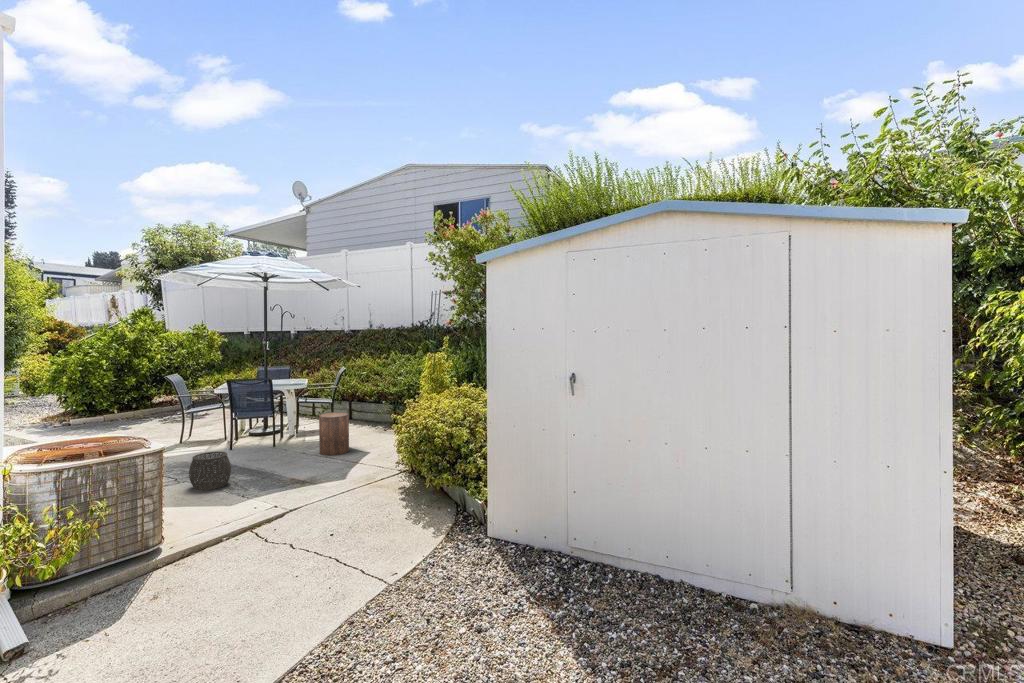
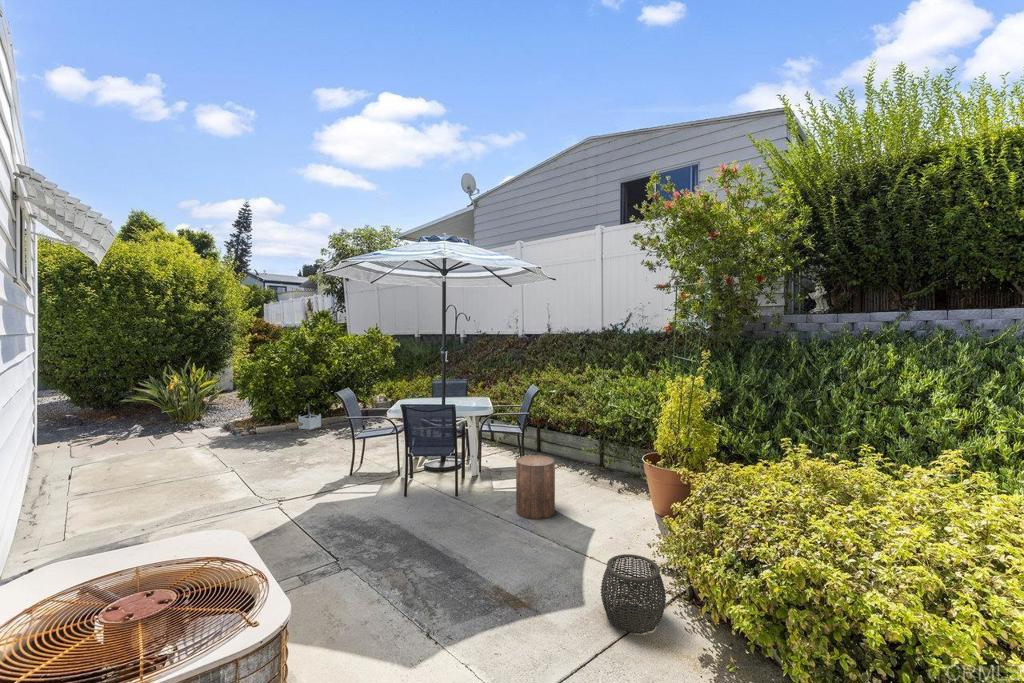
potted tree: none [113,367,143,418] -> present [295,375,321,430]
woven basket: present [189,451,231,490] -> present [601,554,666,634]

